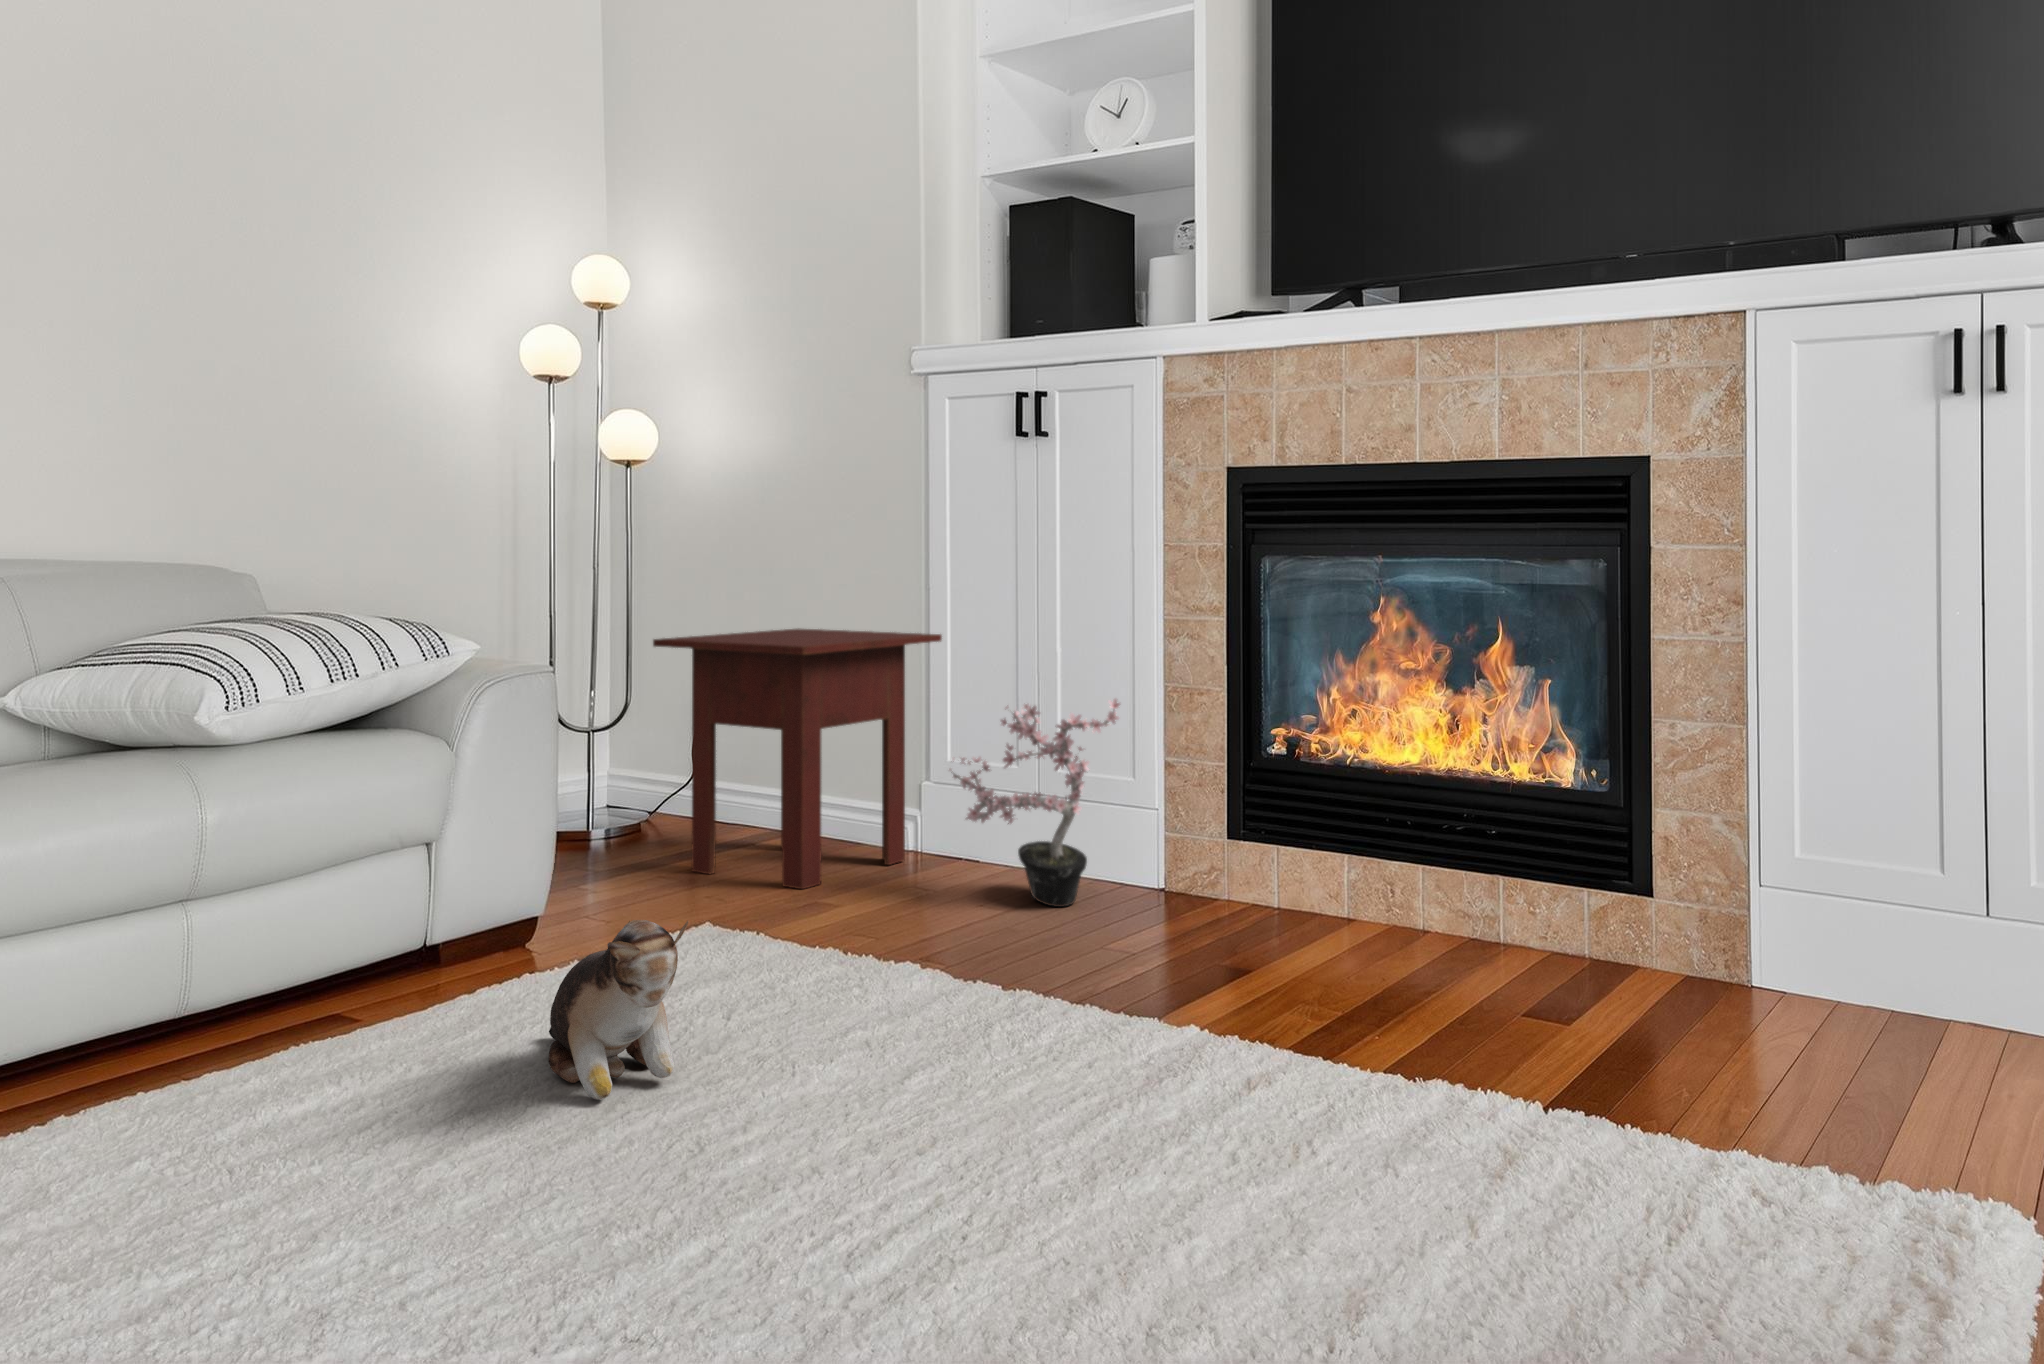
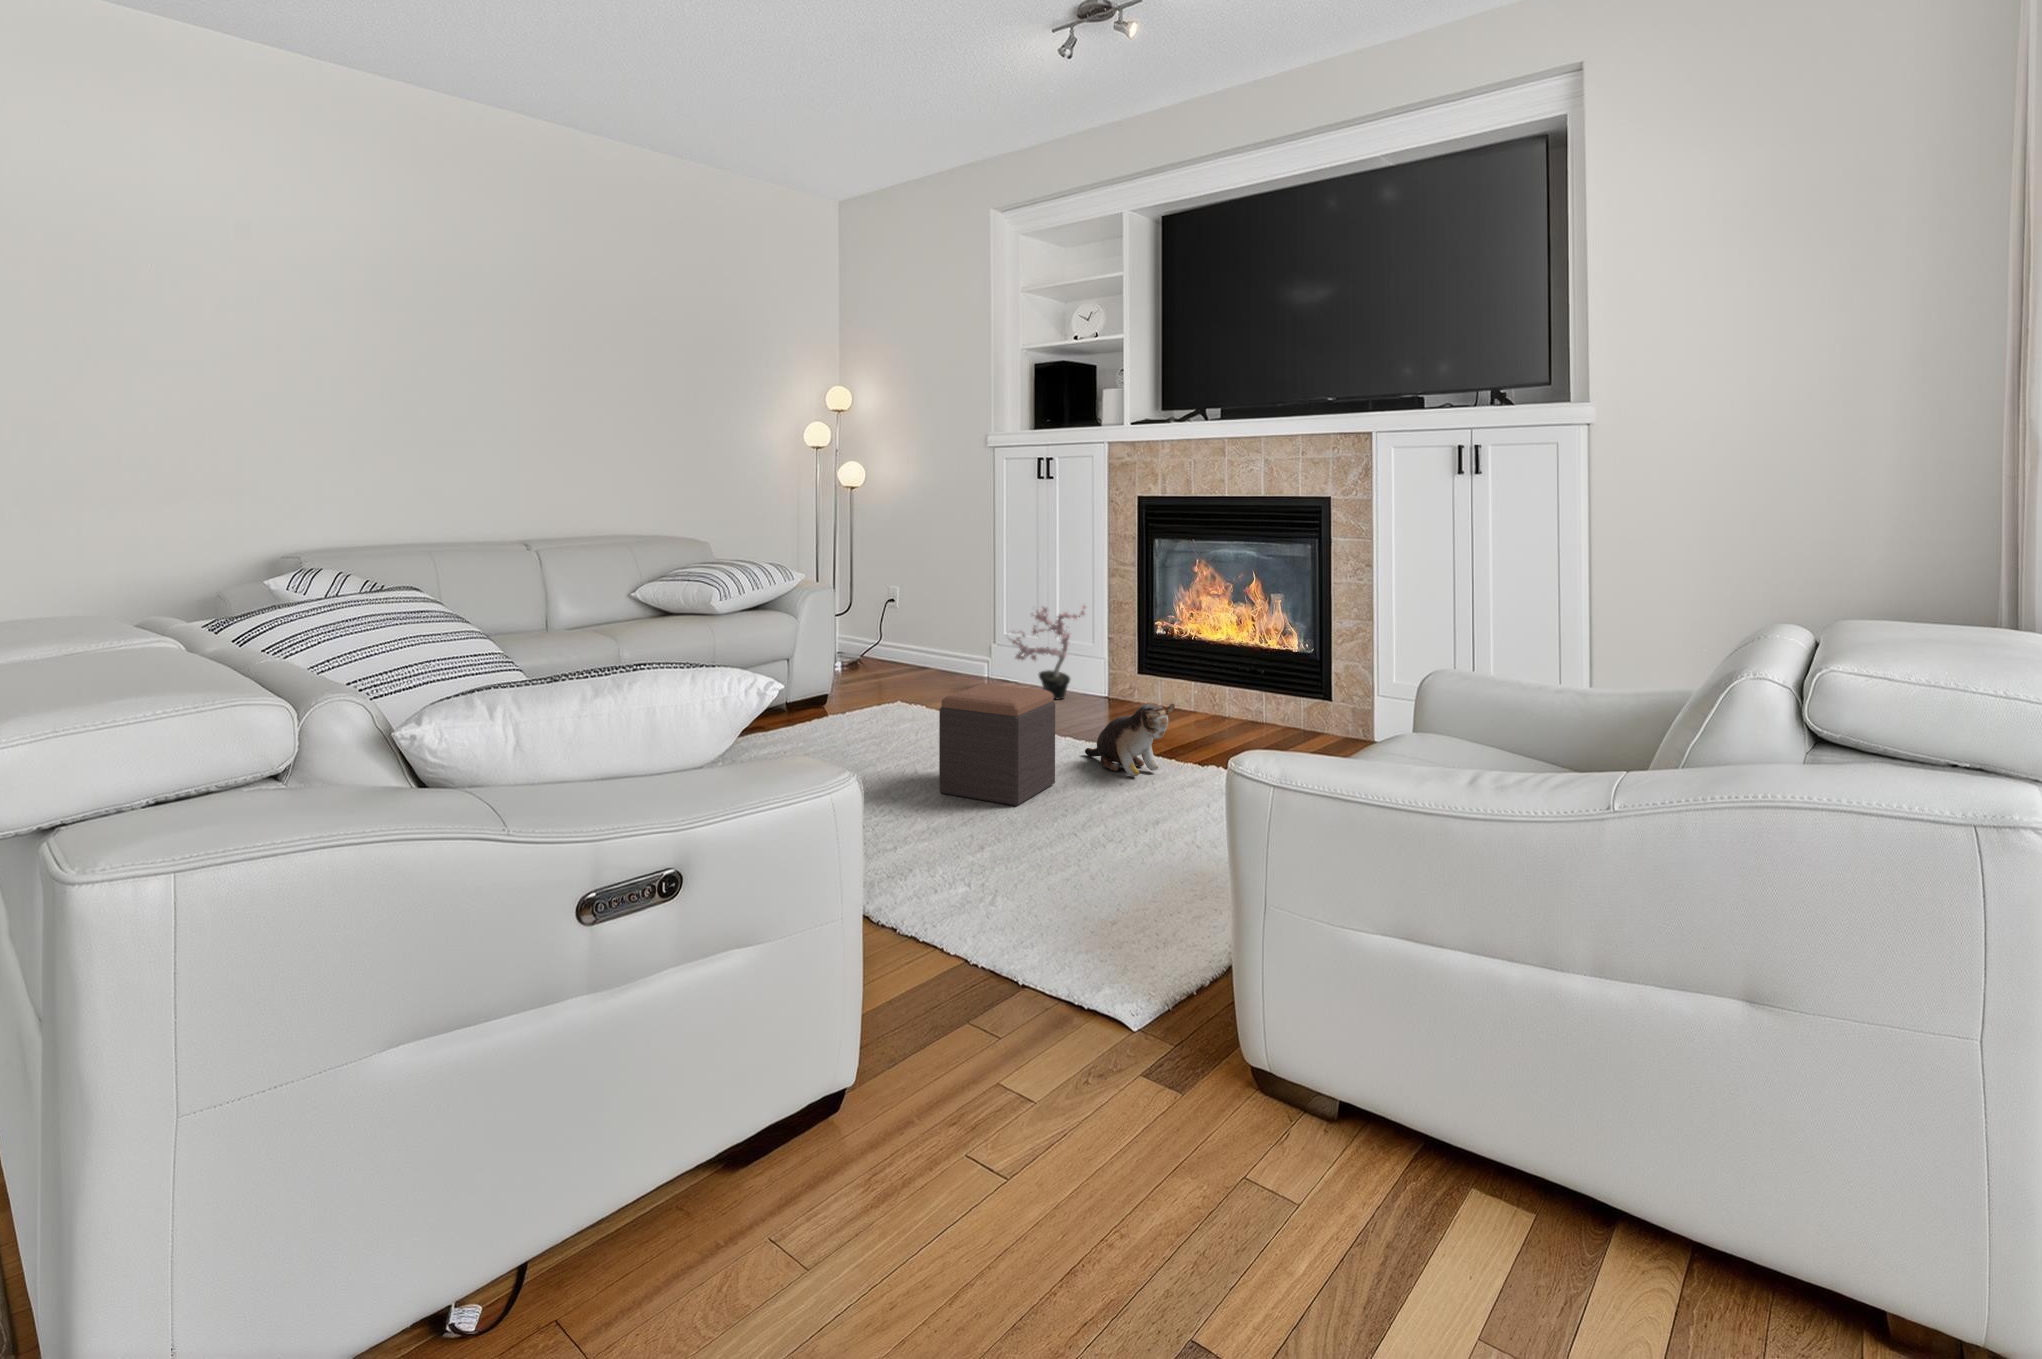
side table: present [653,628,942,889] -> none [871,568,1003,689]
footstool: none [744,915,1064,1279] -> present [939,684,1055,806]
plush toy: present [548,920,688,1100] -> present [1085,703,1175,777]

